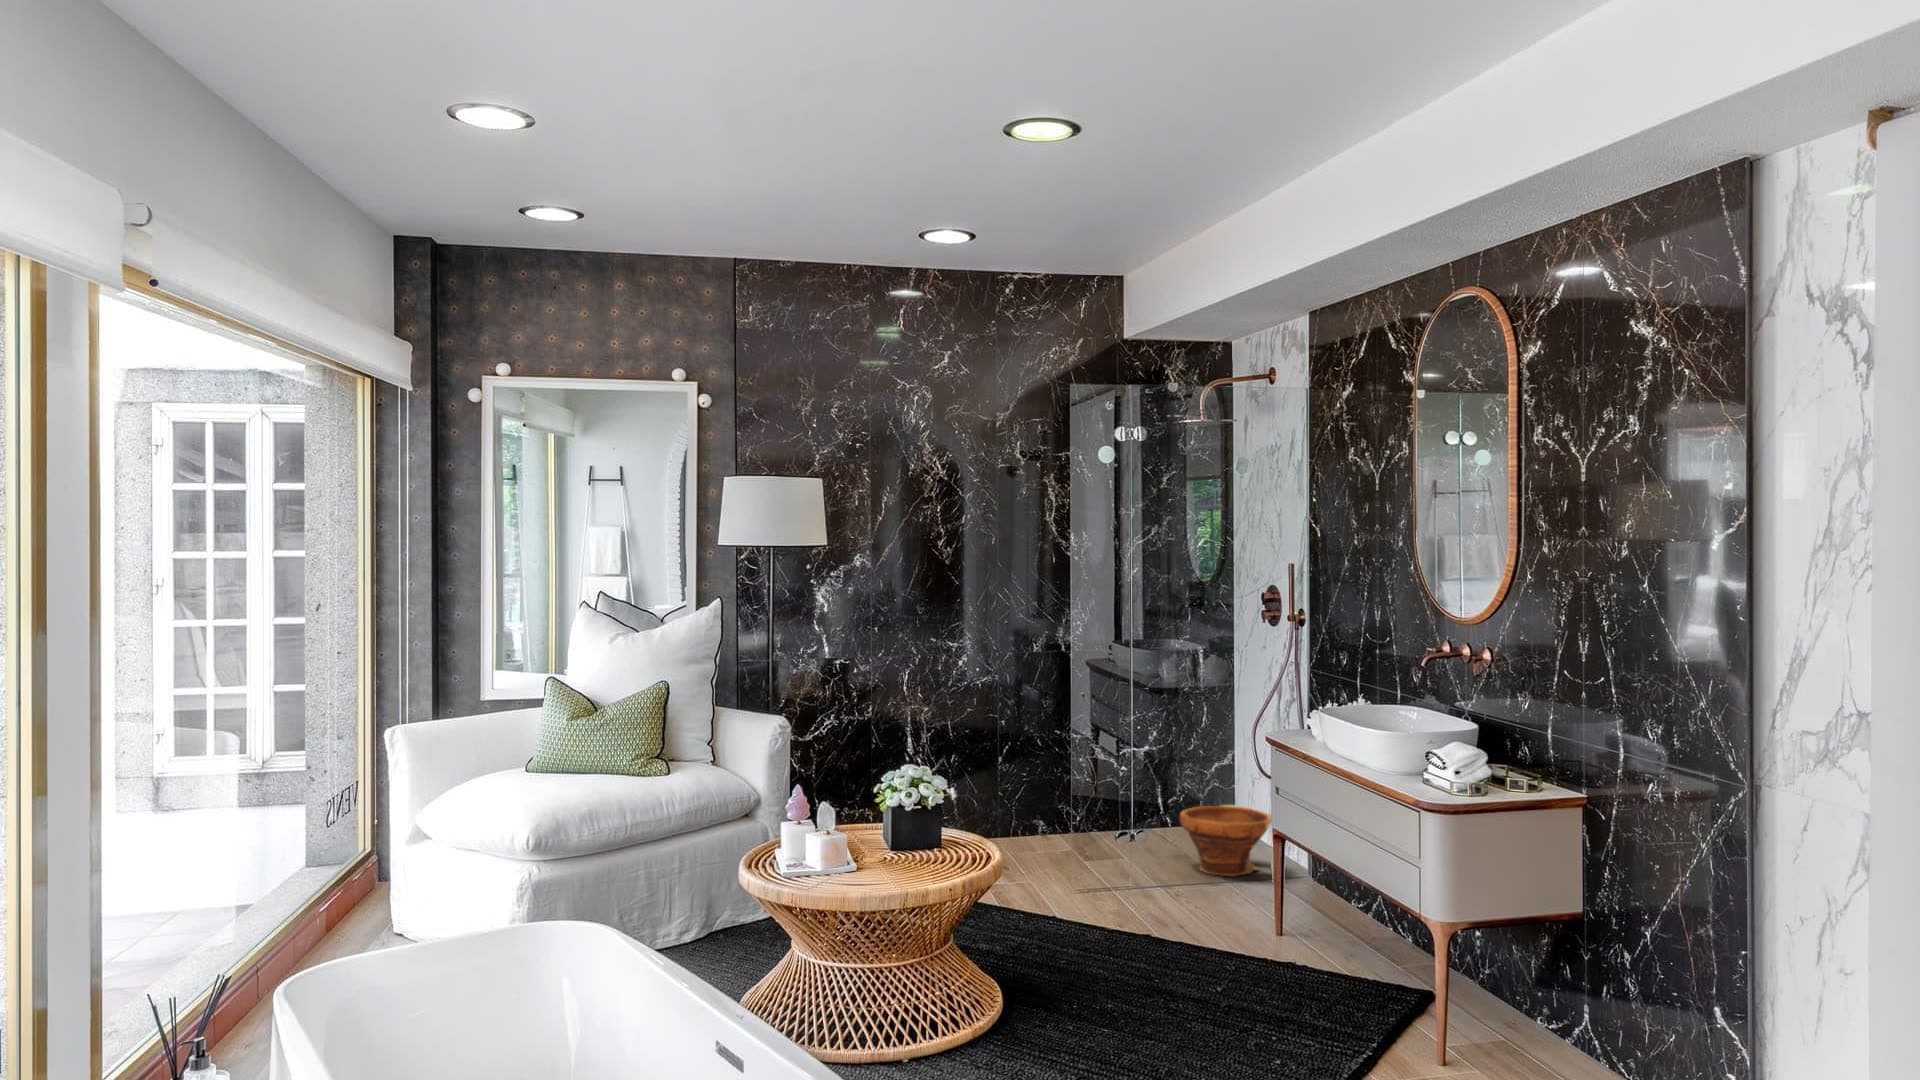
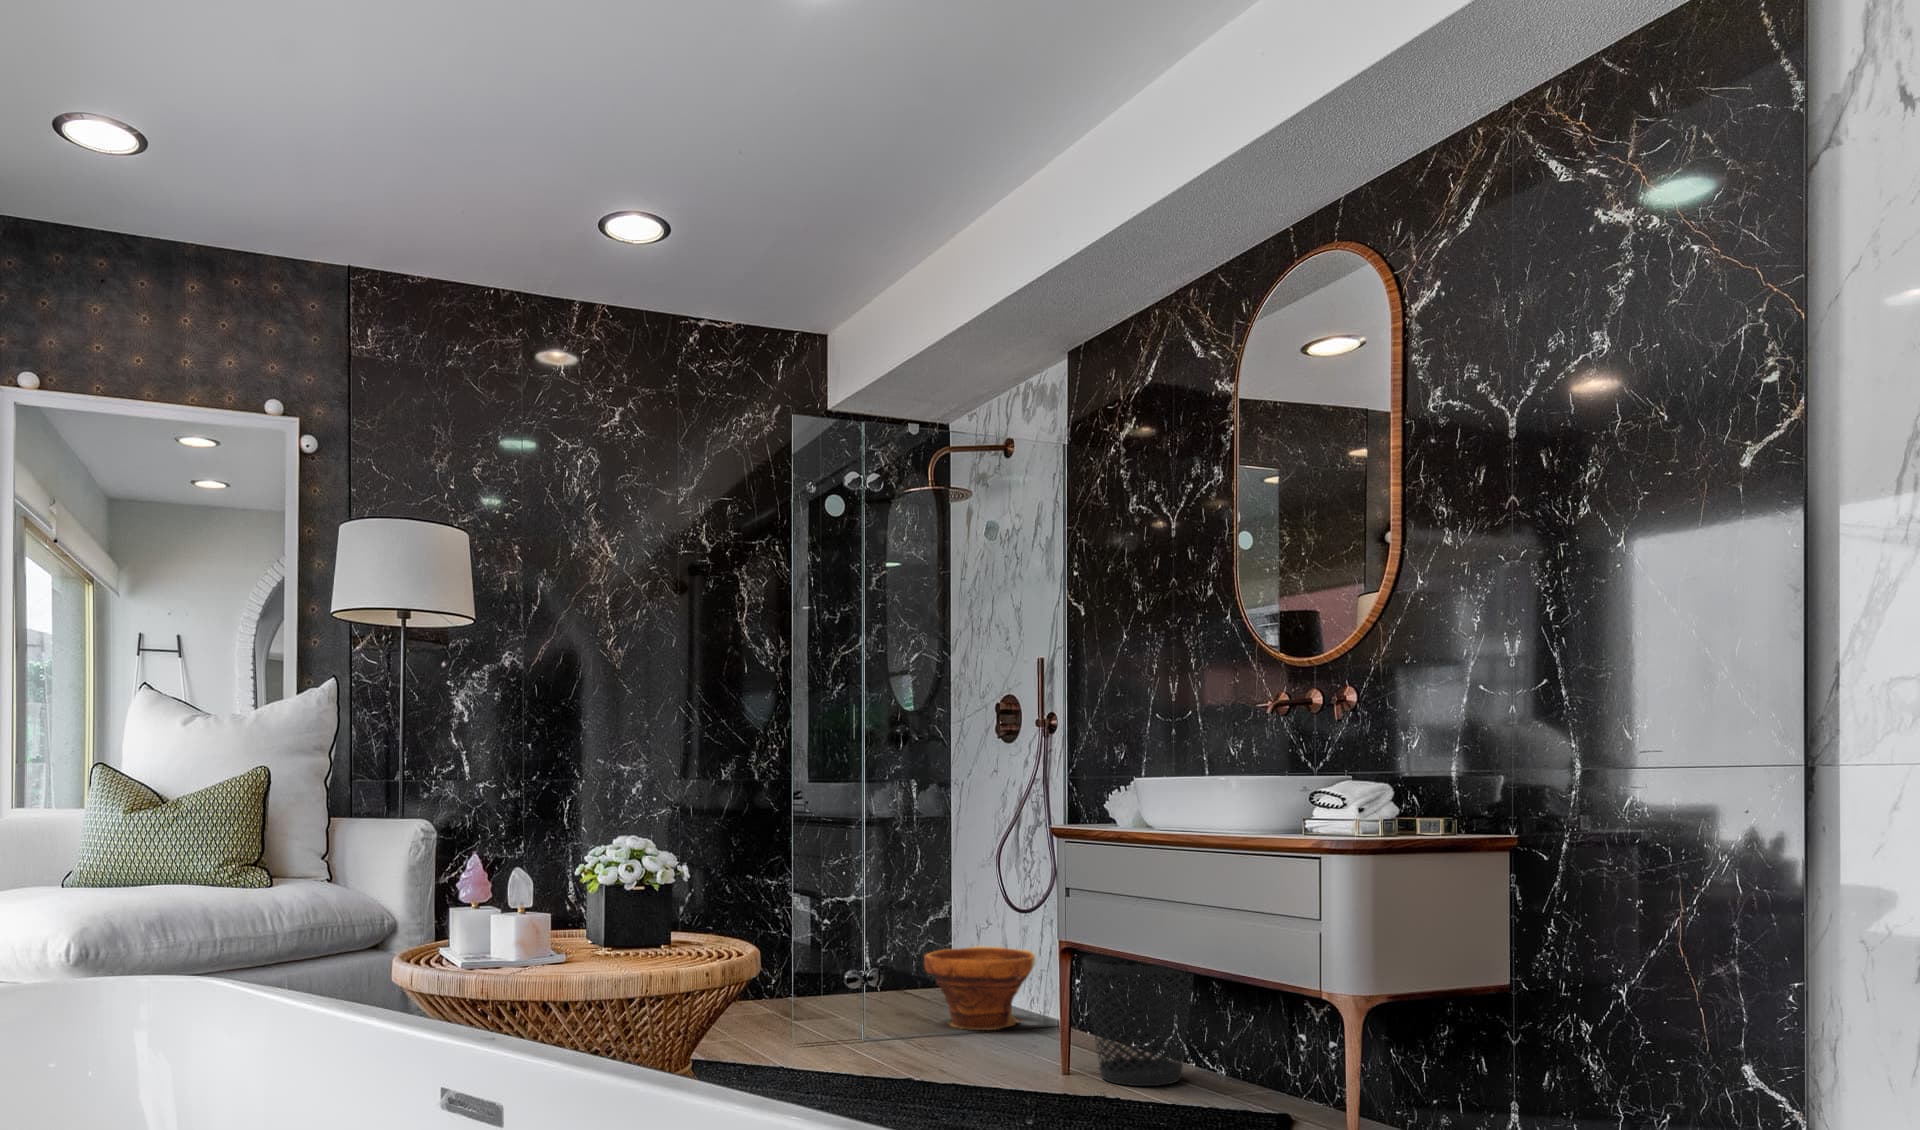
wastebasket: none [1272,835,1365,945] -> present [1082,954,1193,1086]

